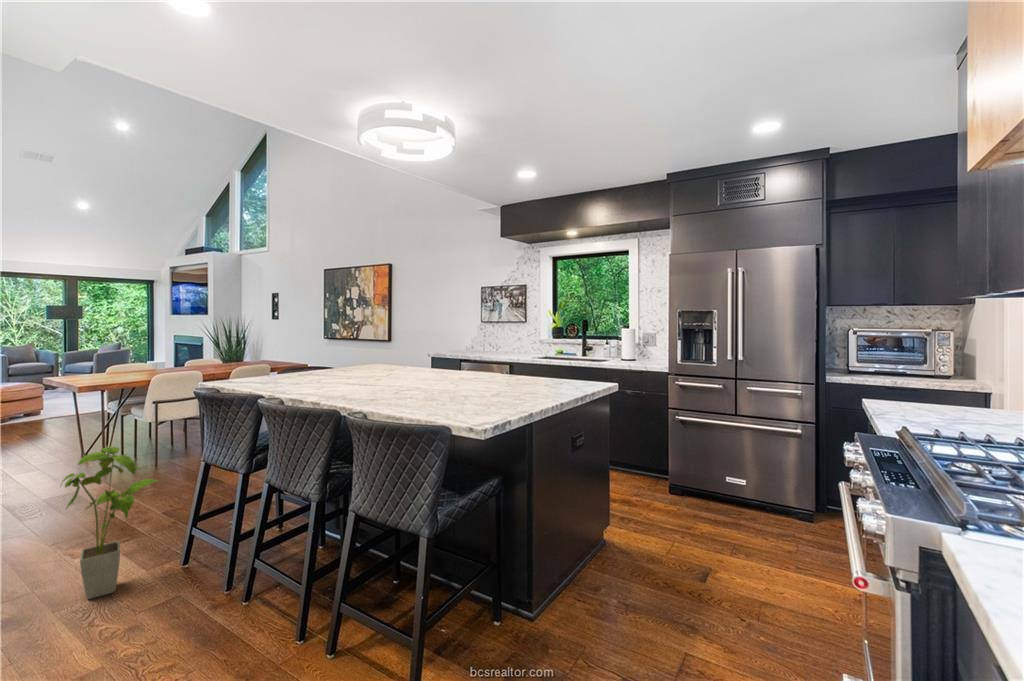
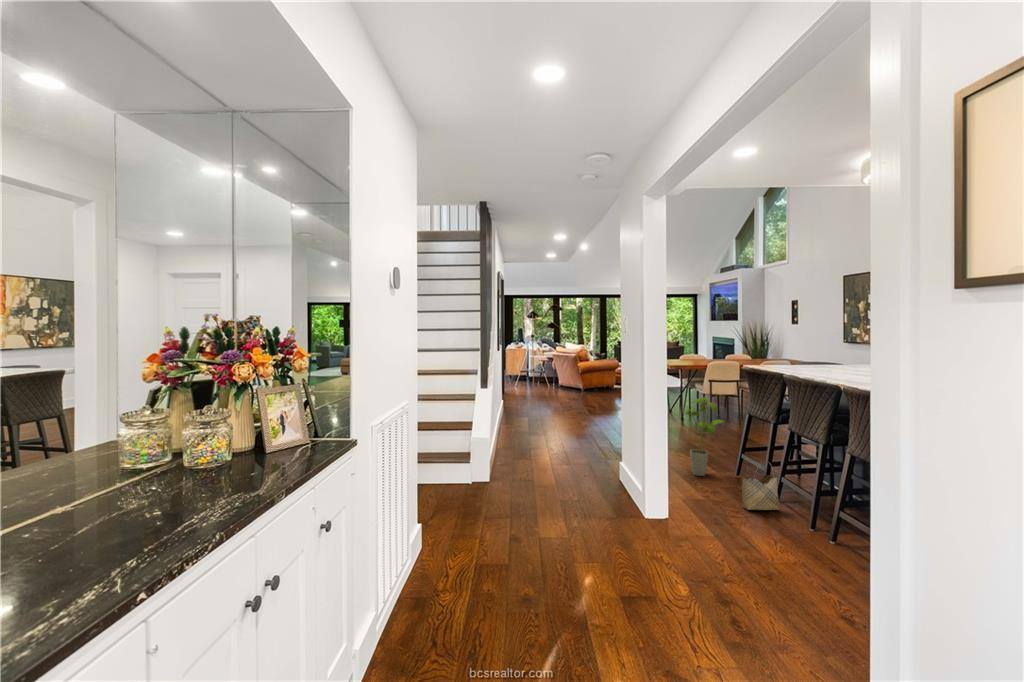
woven basket: none [176,544,248,653] -> present [742,457,779,510]

